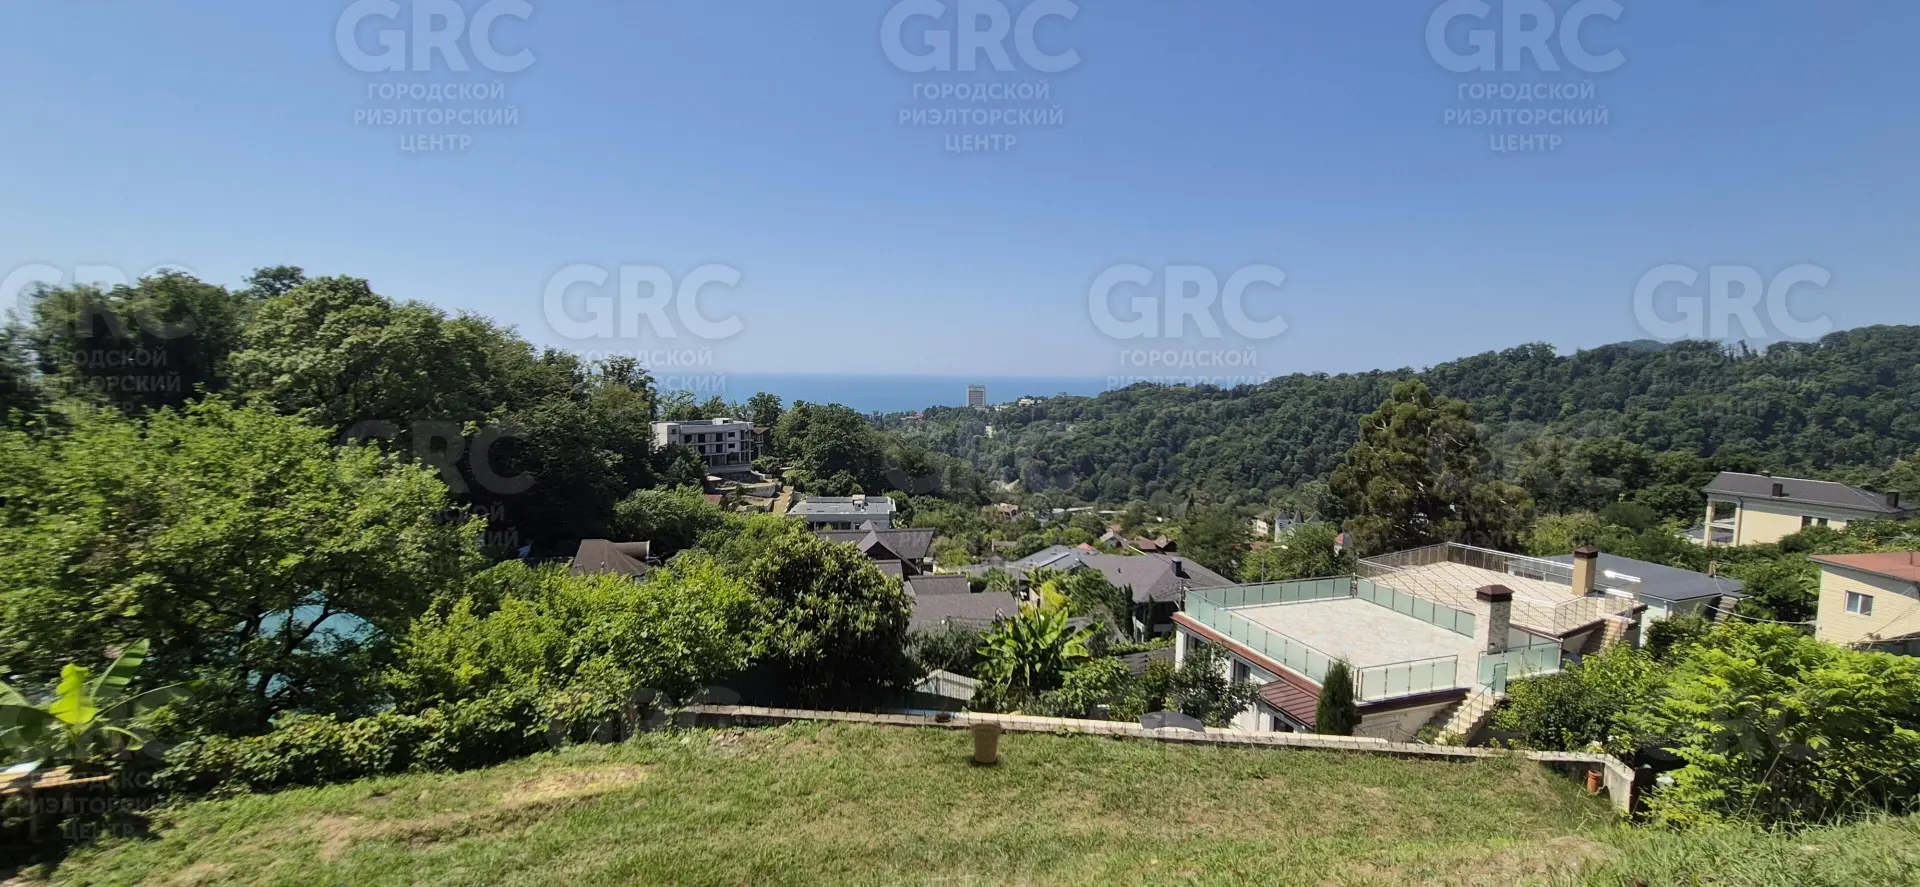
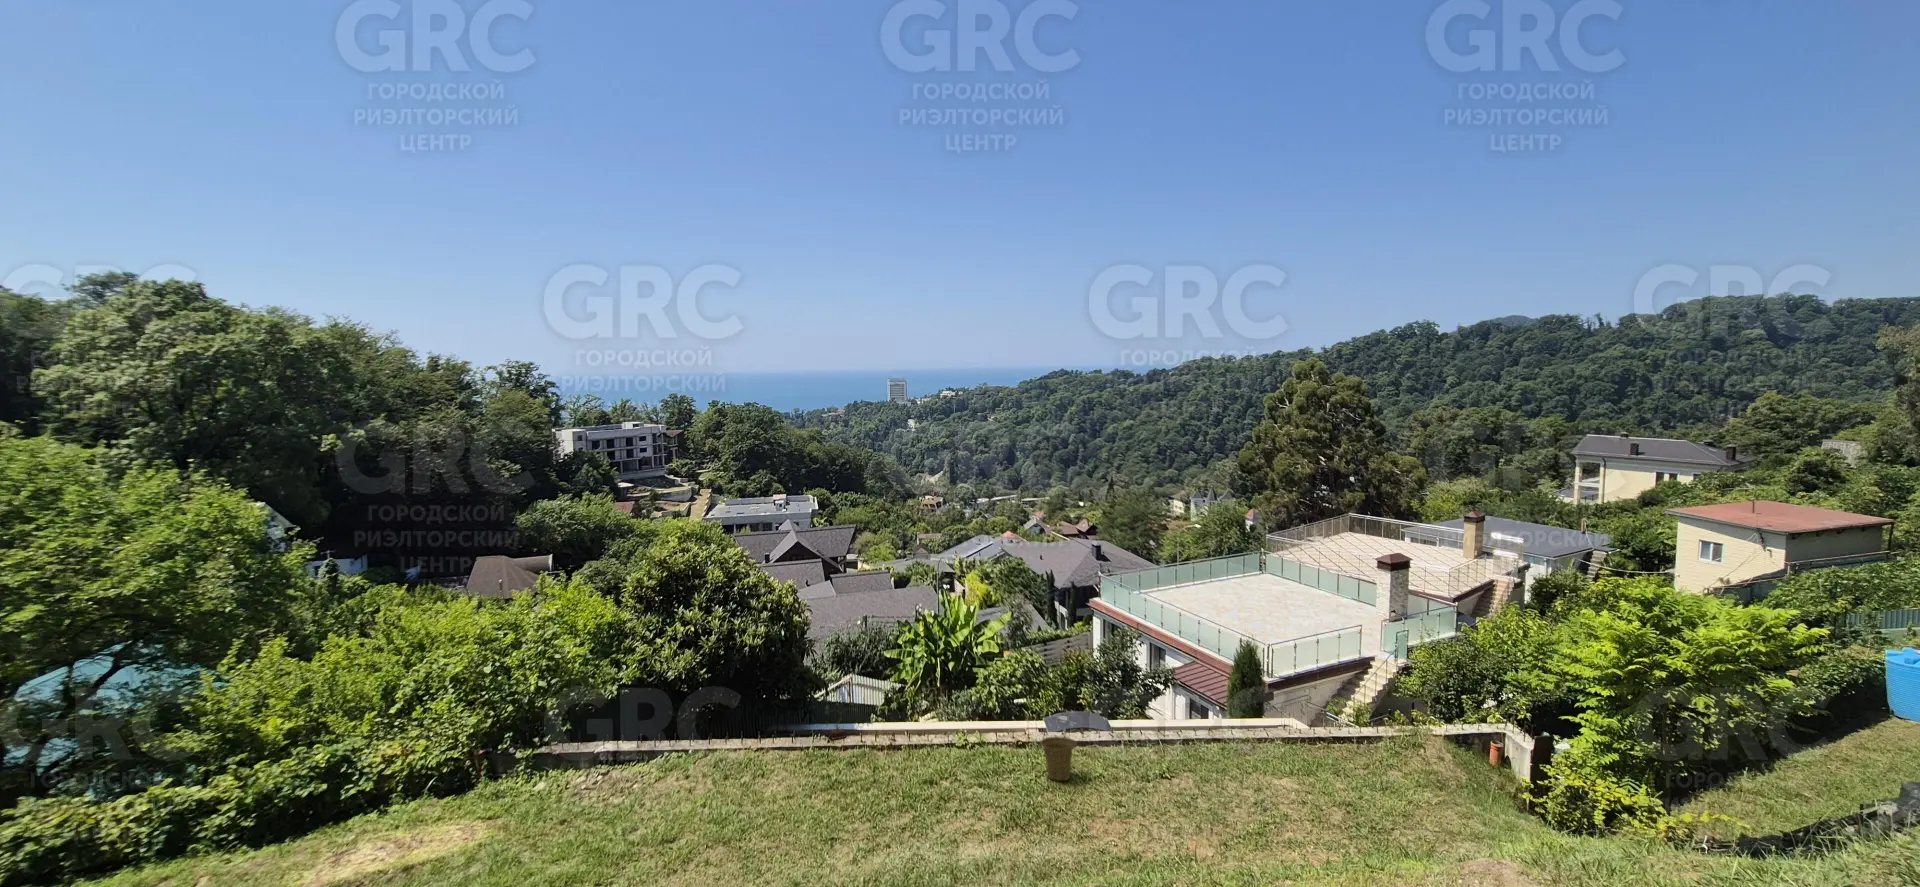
basket: present [970,723,1003,763] -> present [1040,736,1077,781]

